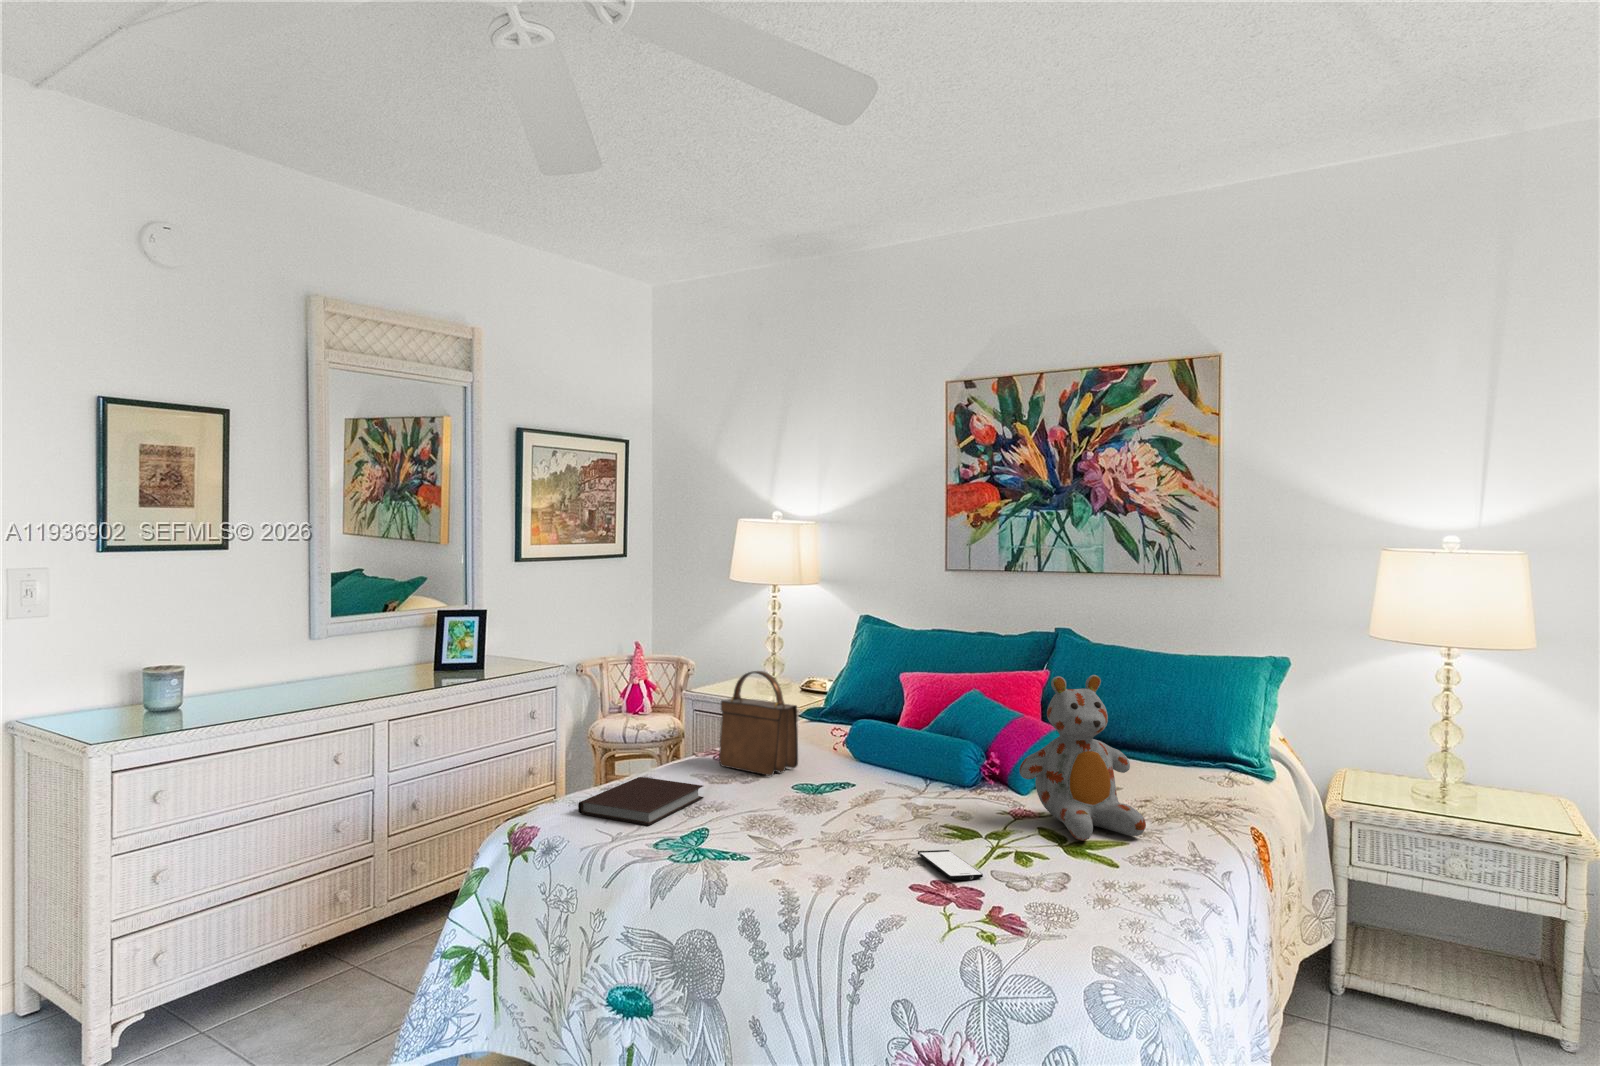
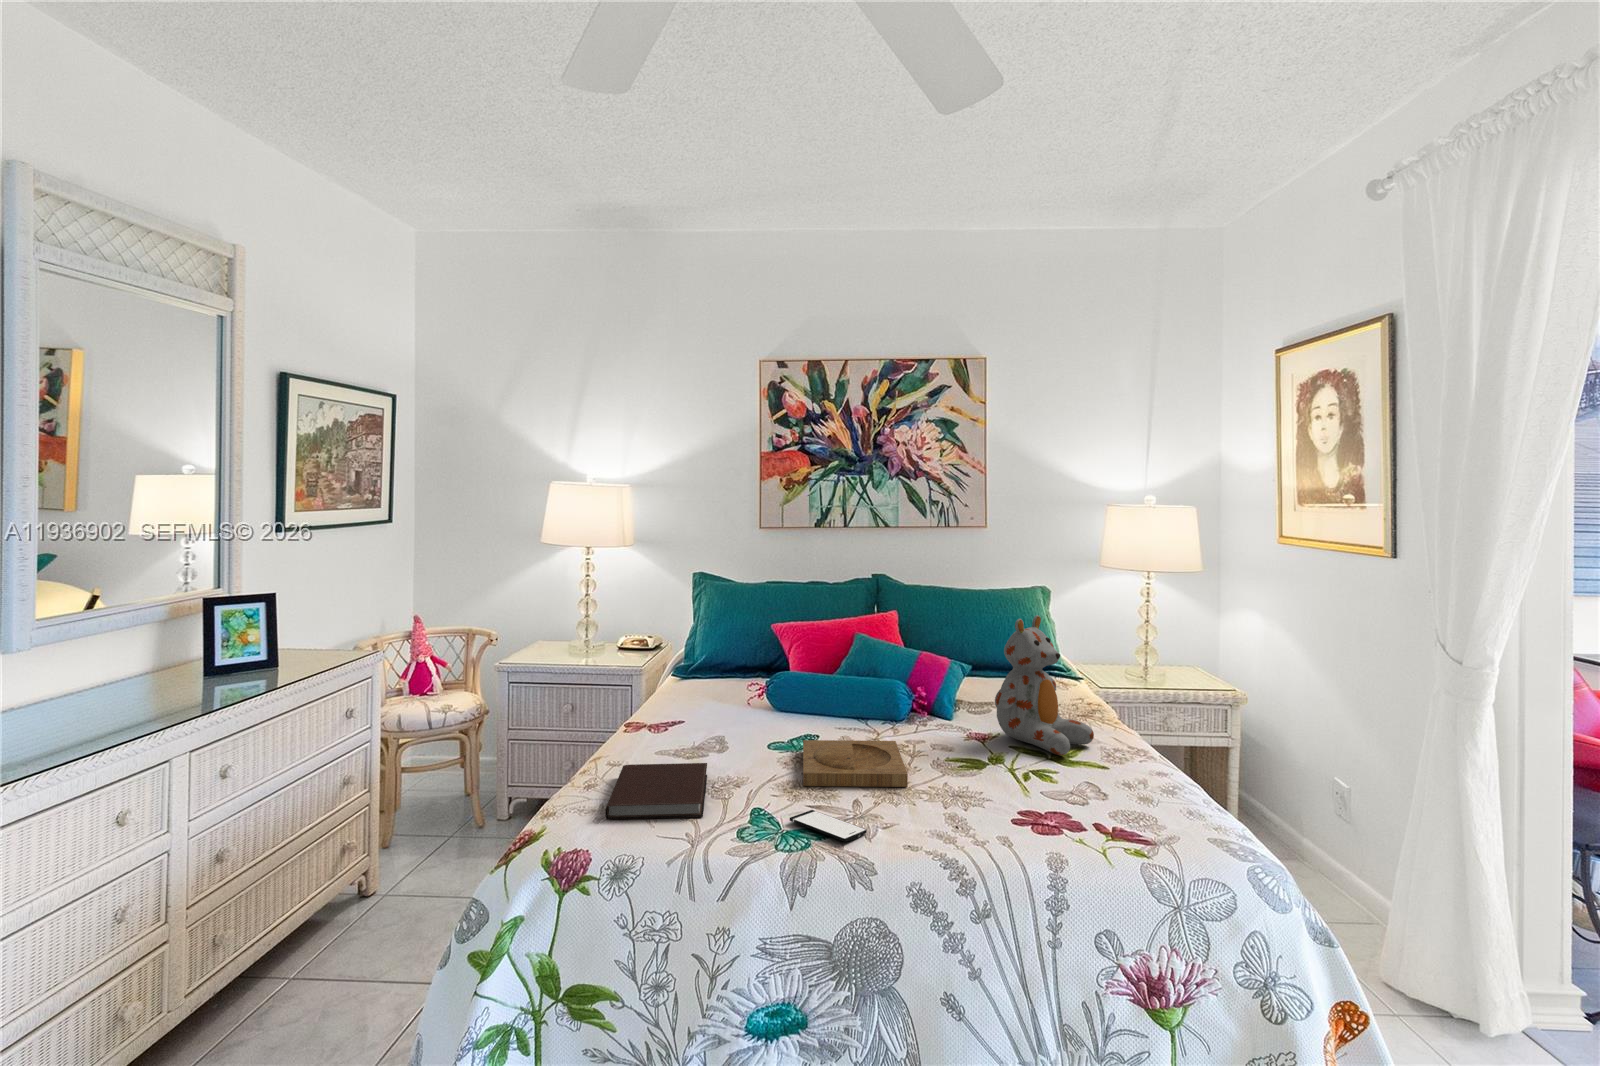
handbag: present [719,671,798,776] -> none [667,637,749,741]
tray: none [769,782,905,837] -> present [803,740,908,787]
smartphone: present [918,850,983,880] -> present [790,810,867,842]

